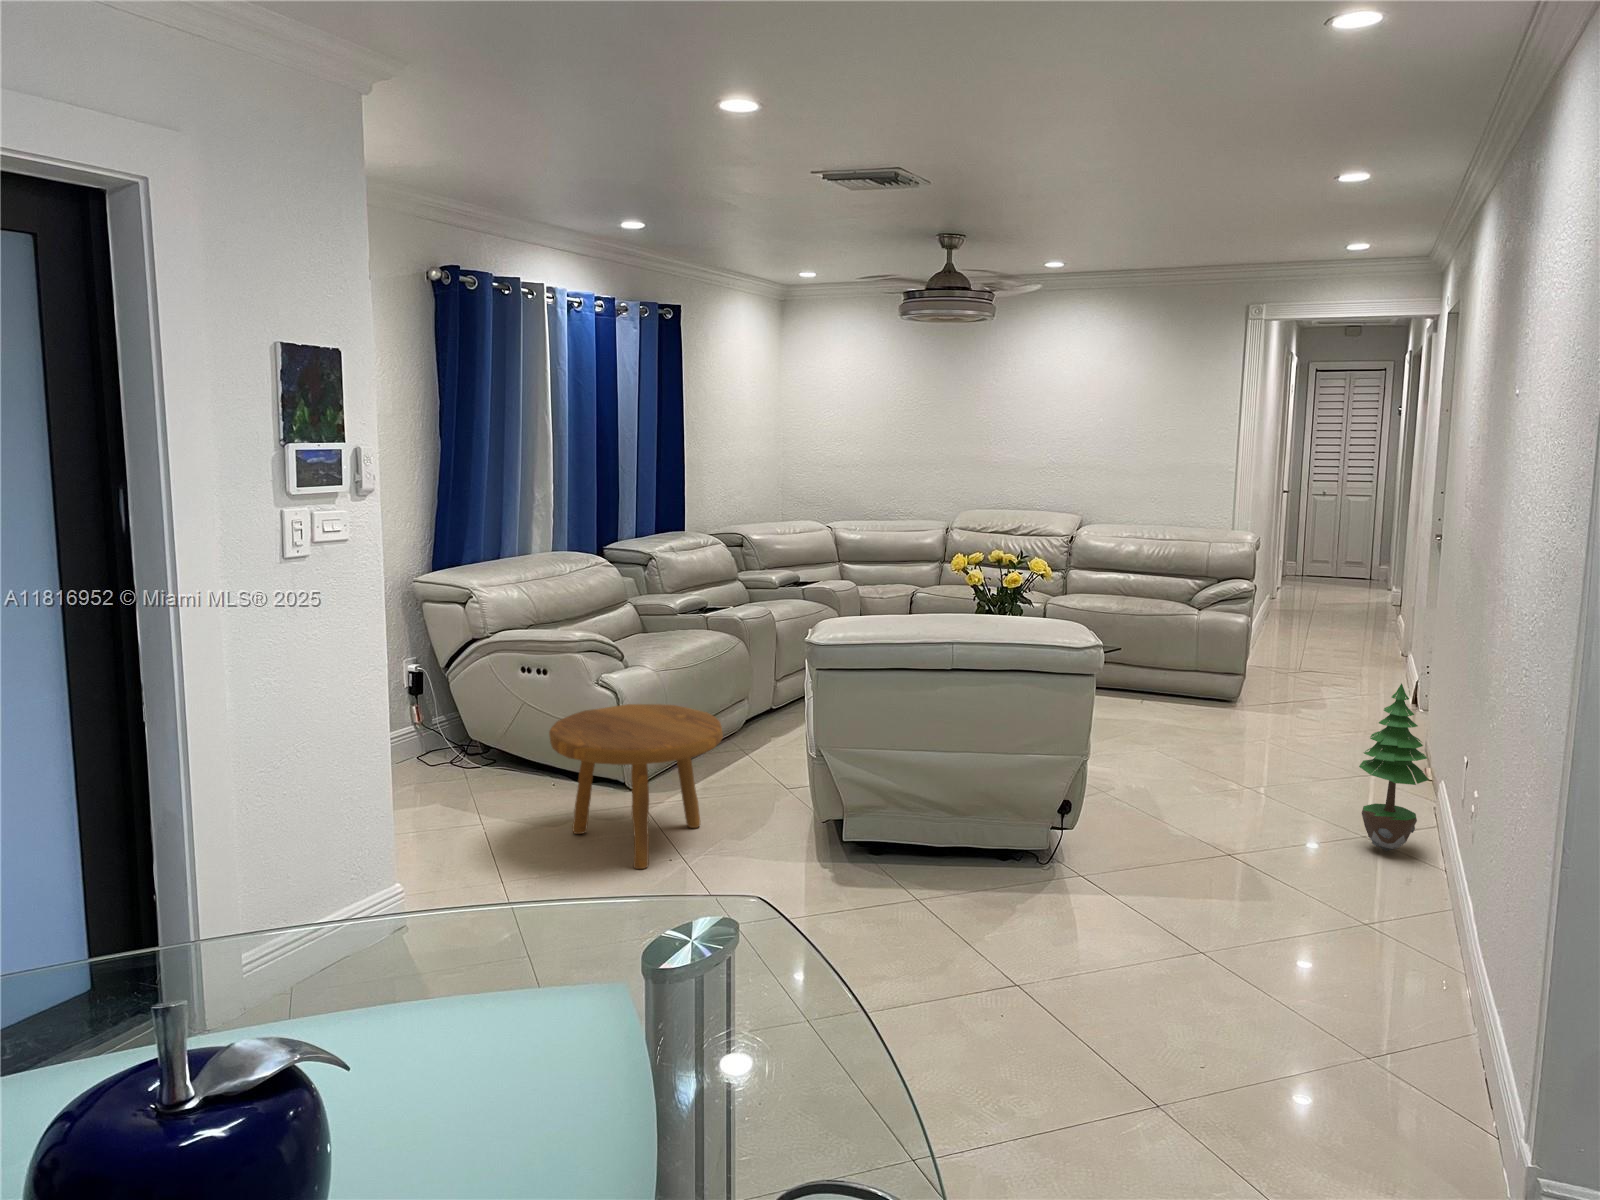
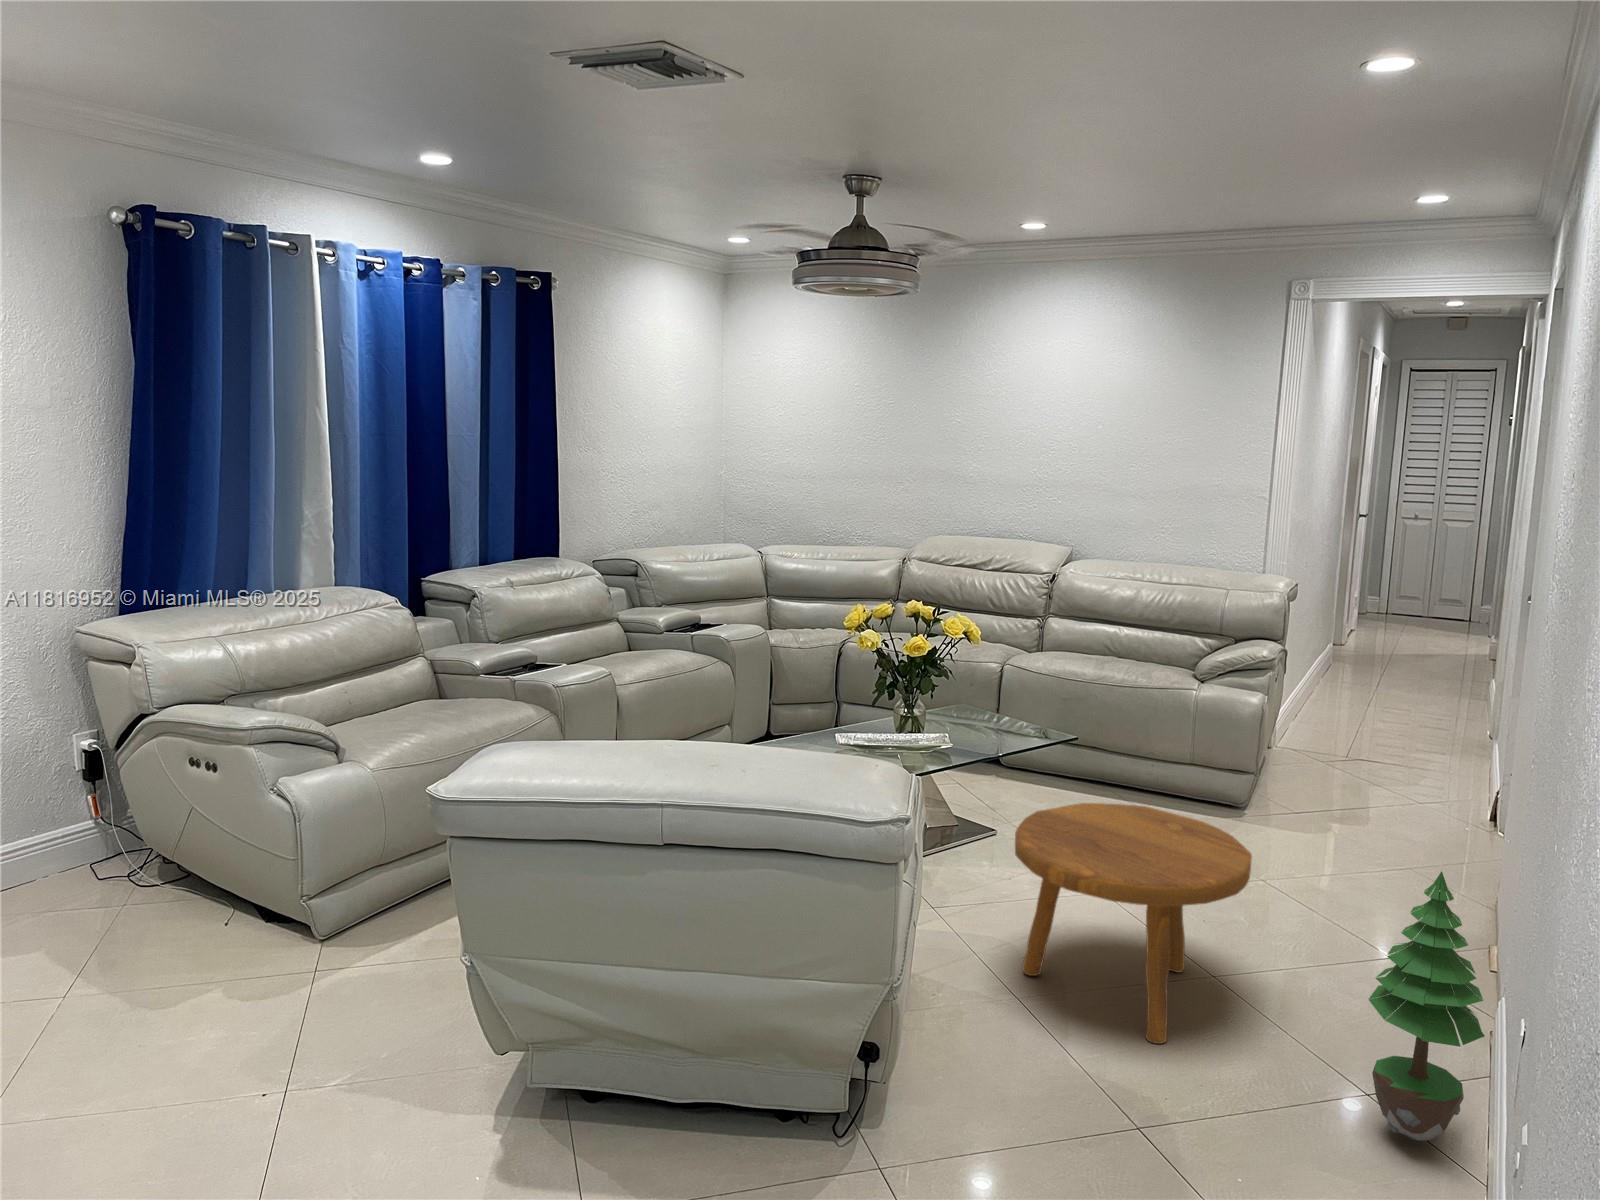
footstool: present [549,704,723,869] -> present [1015,803,1252,1044]

